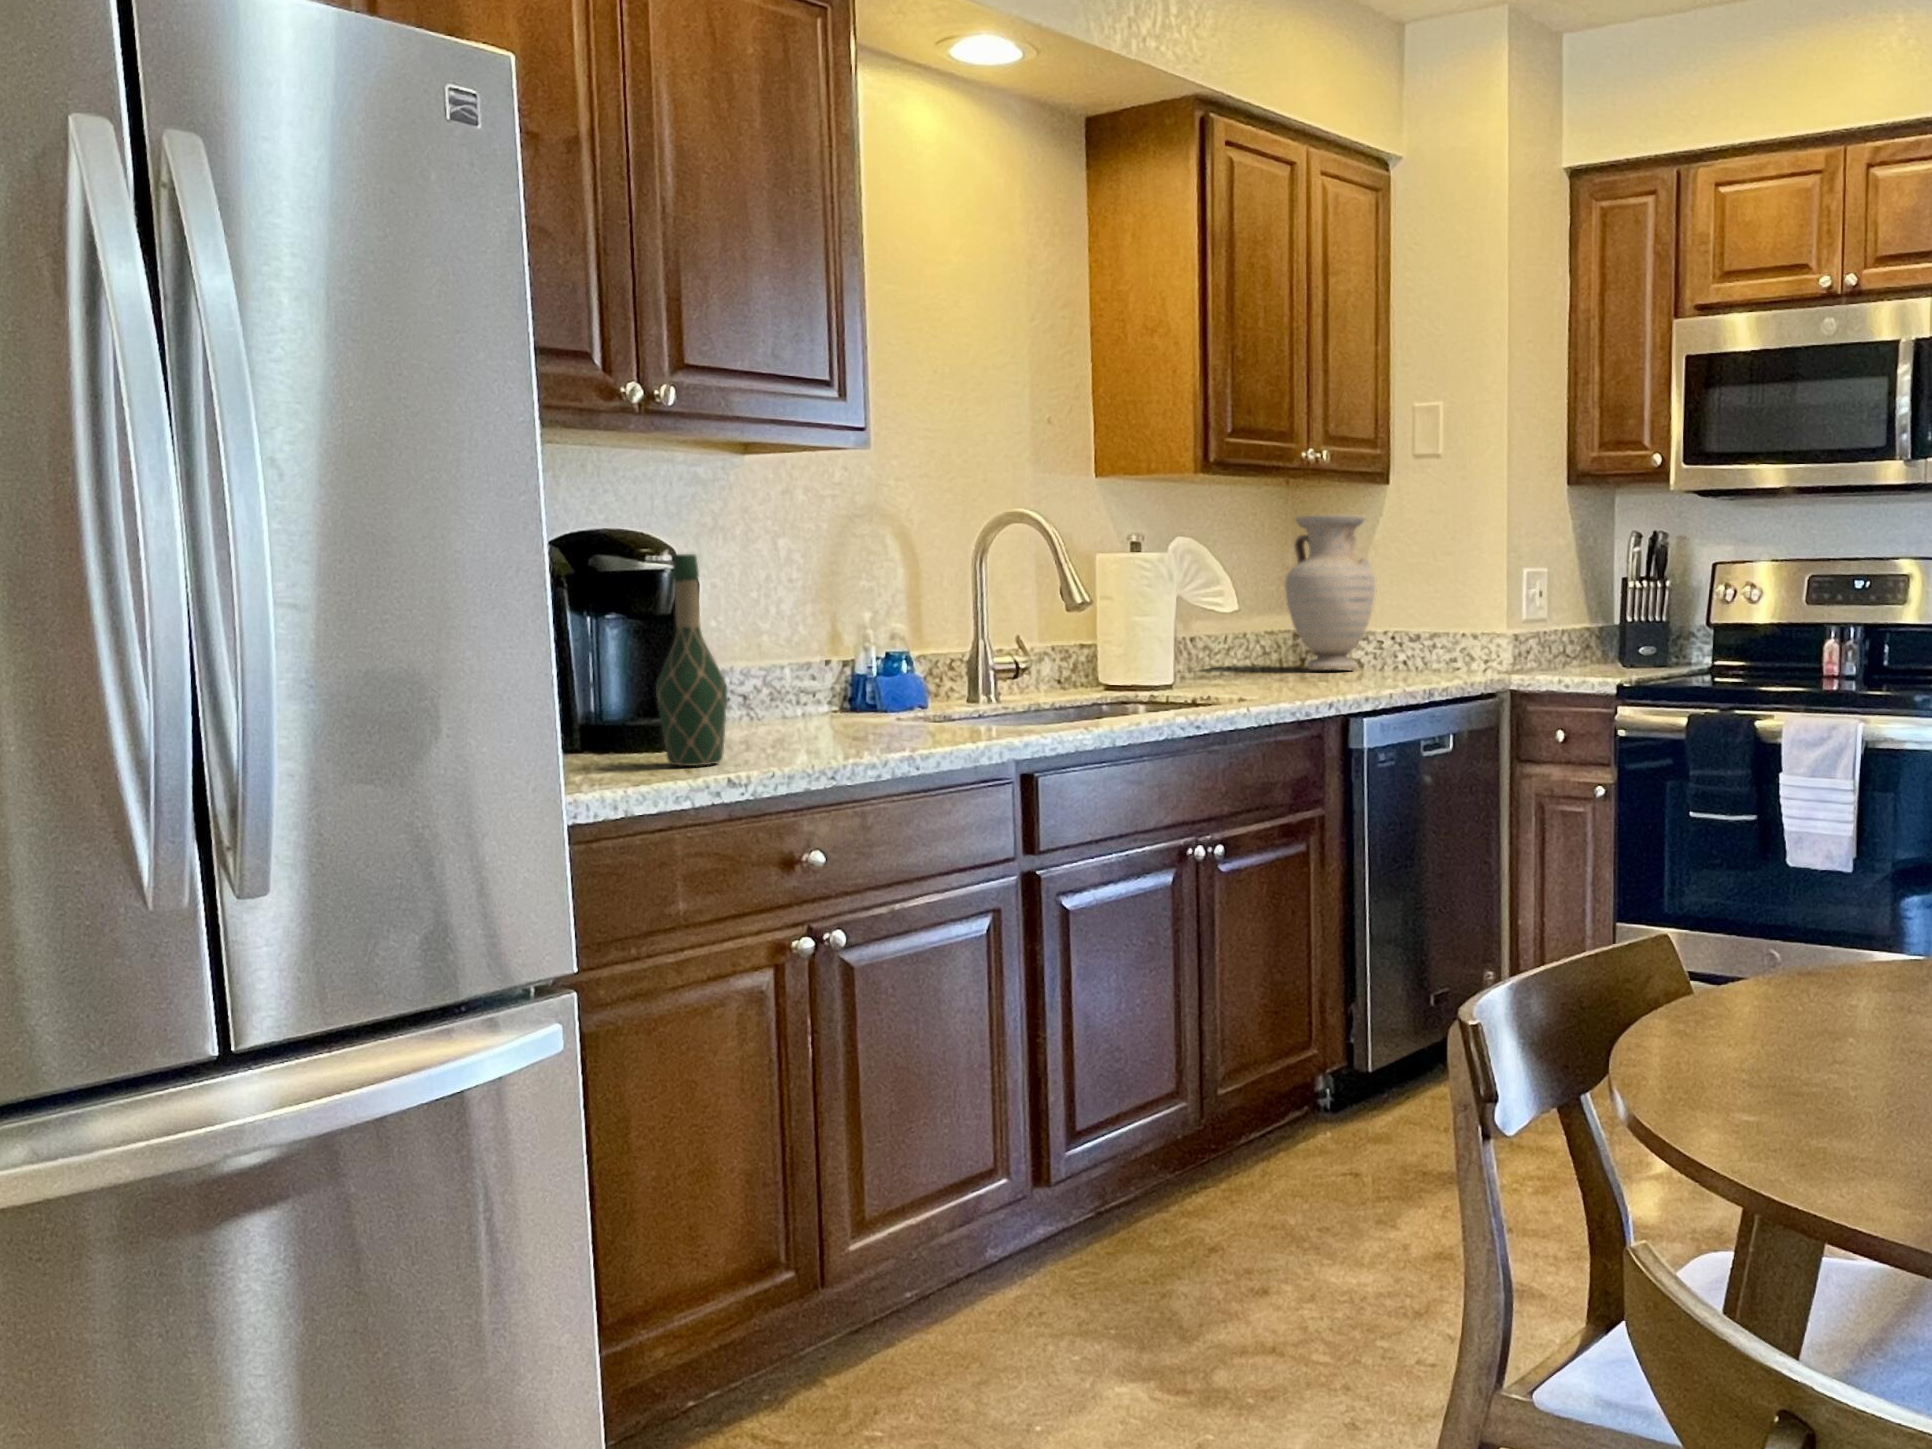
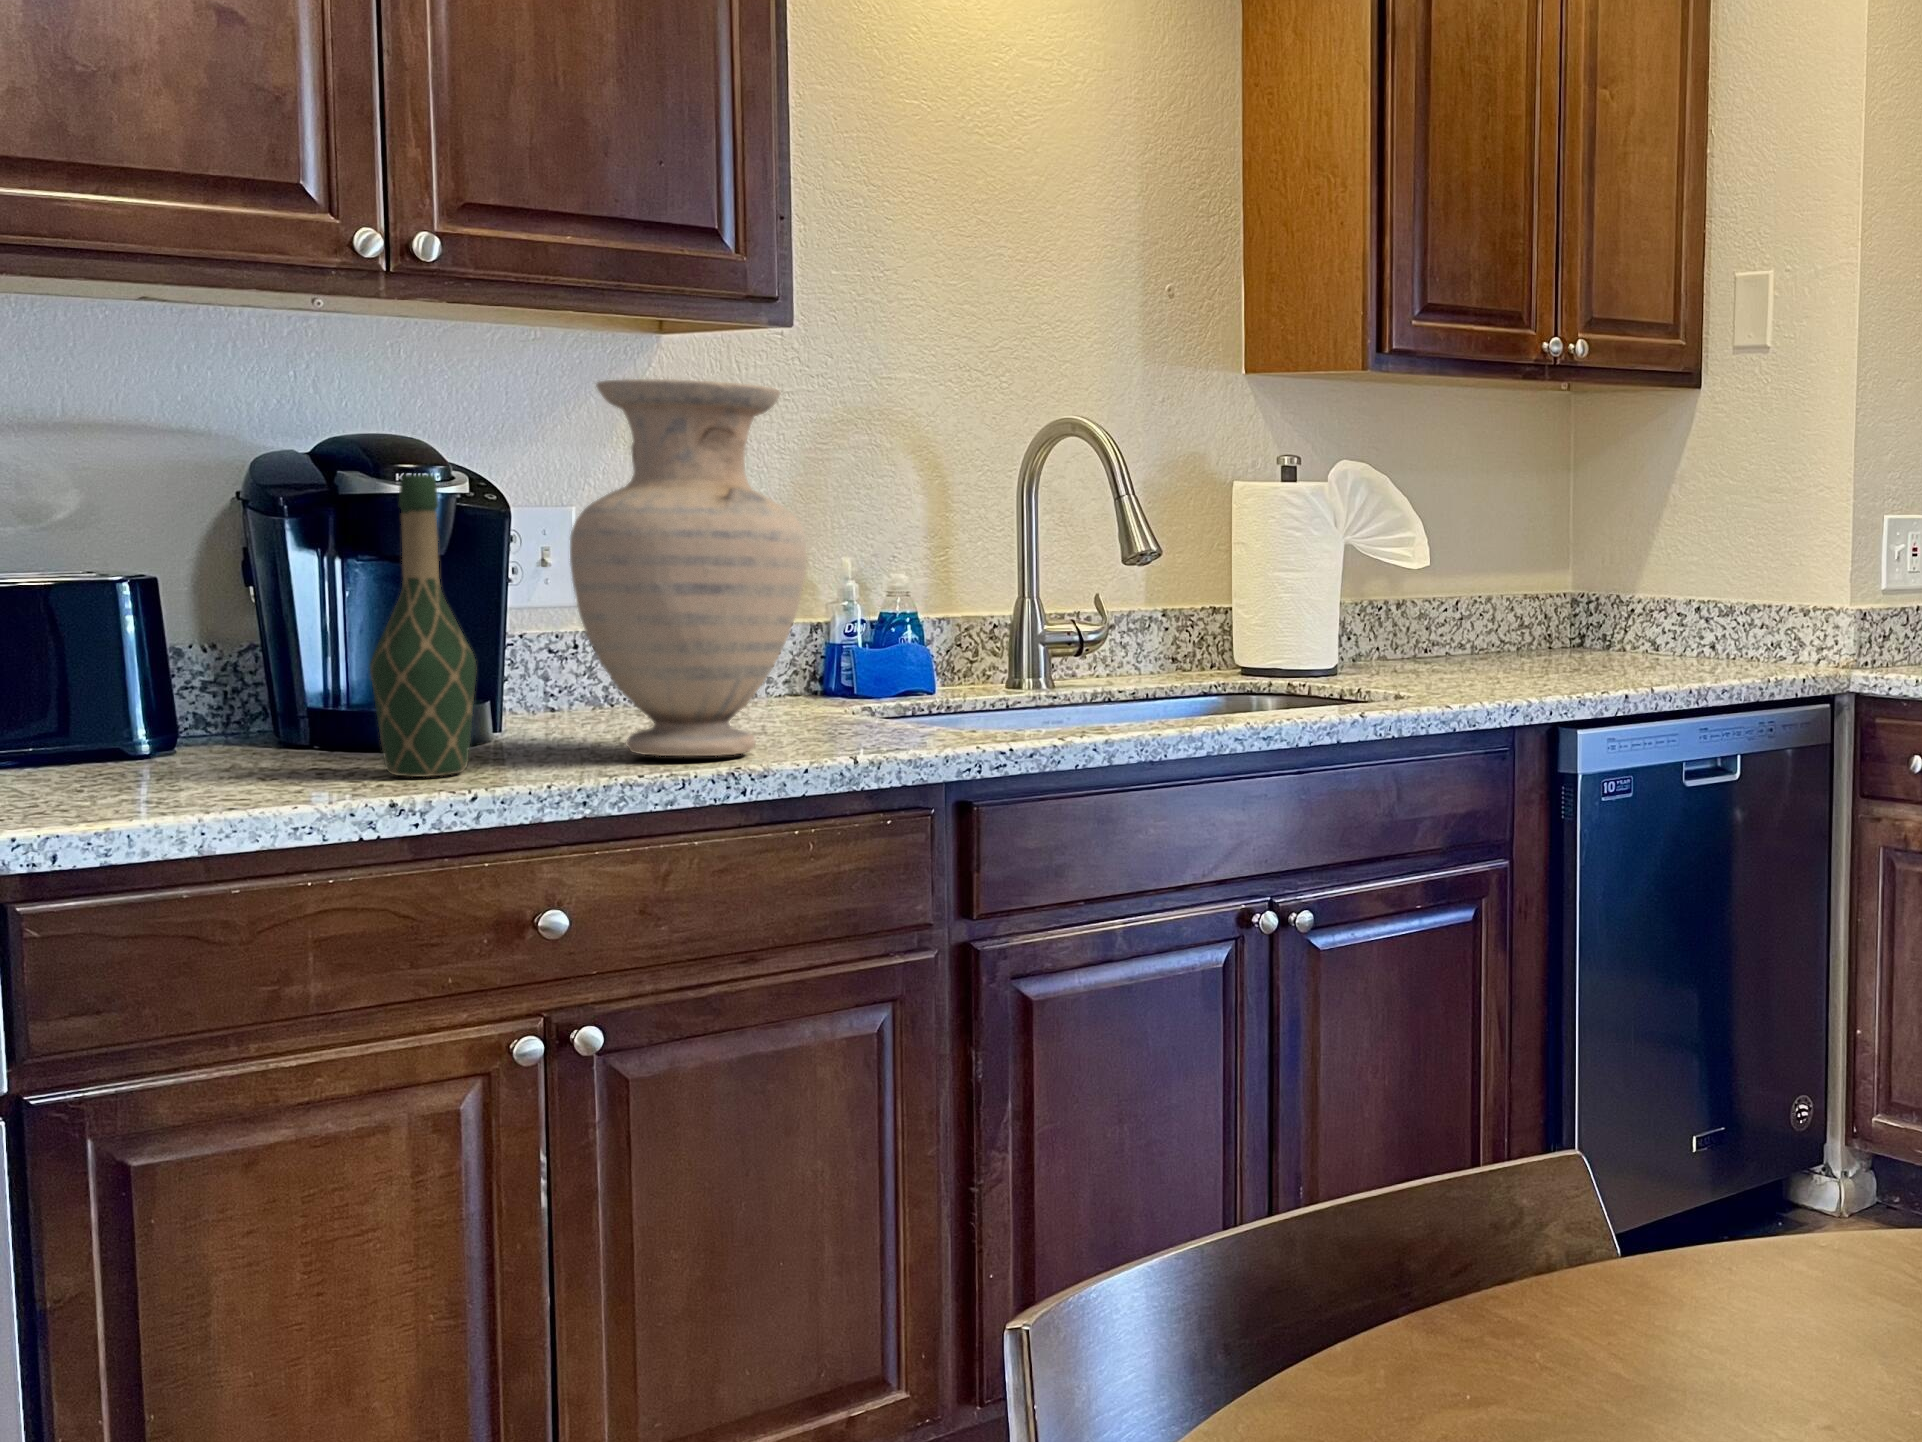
vase: present [1285,515,1375,670] -> present [570,379,806,756]

